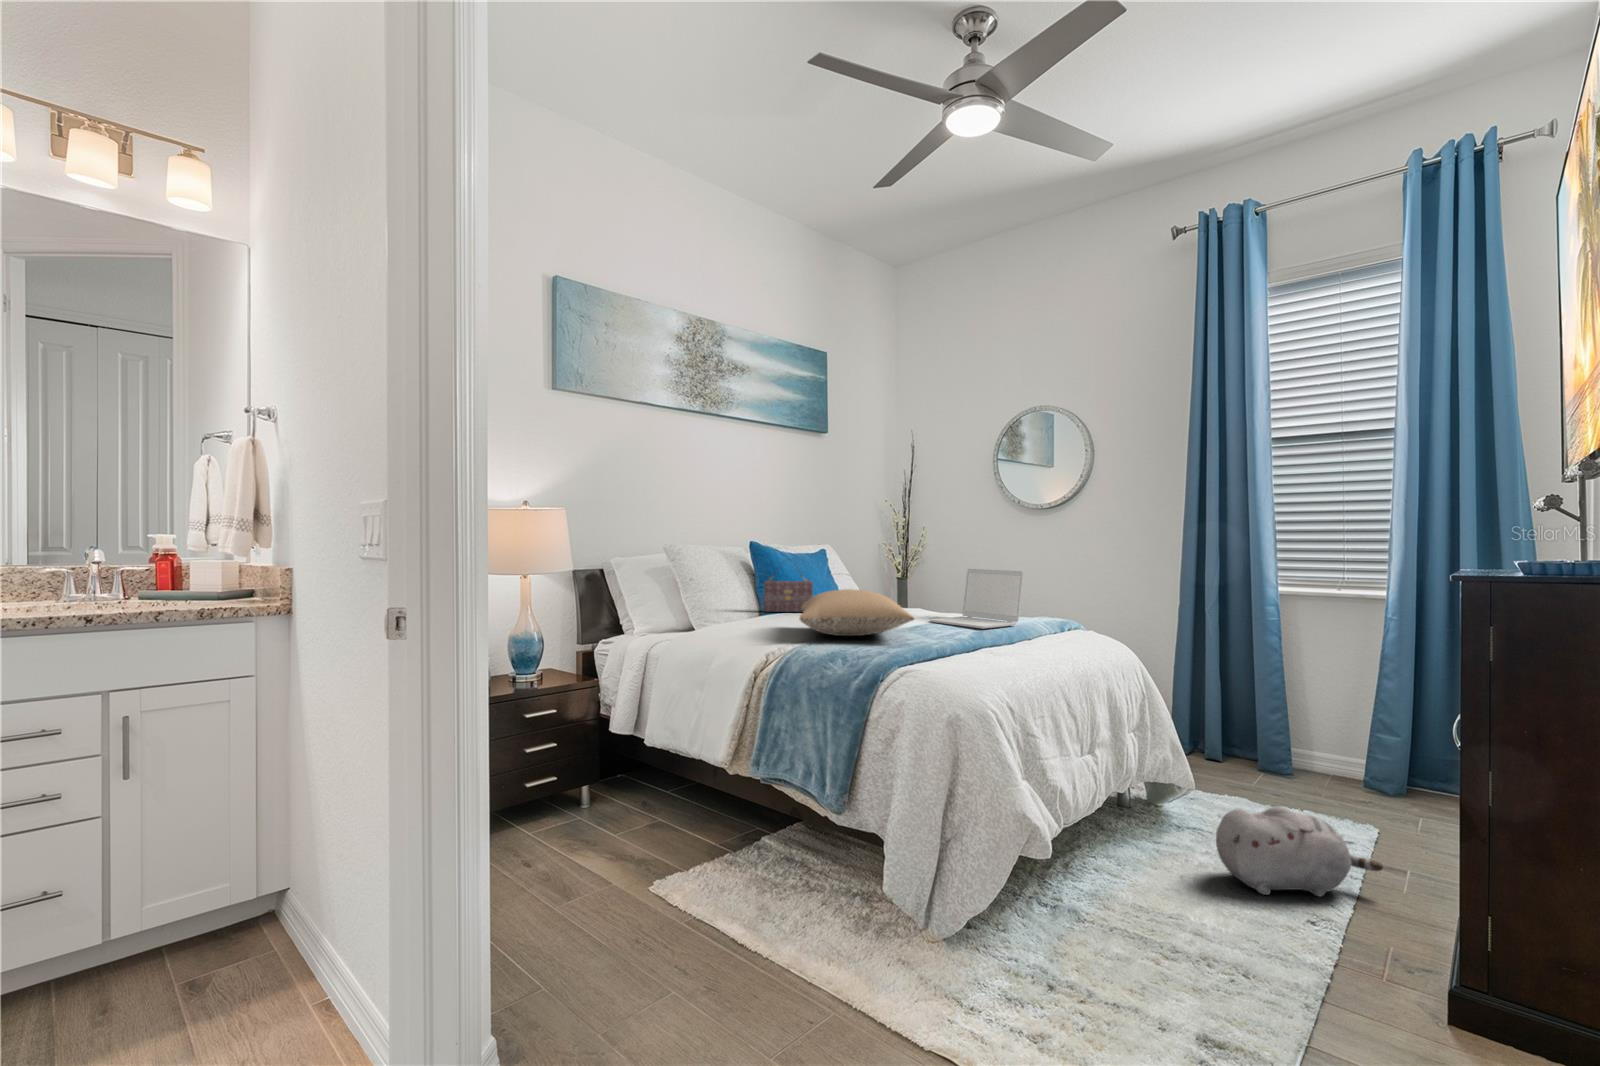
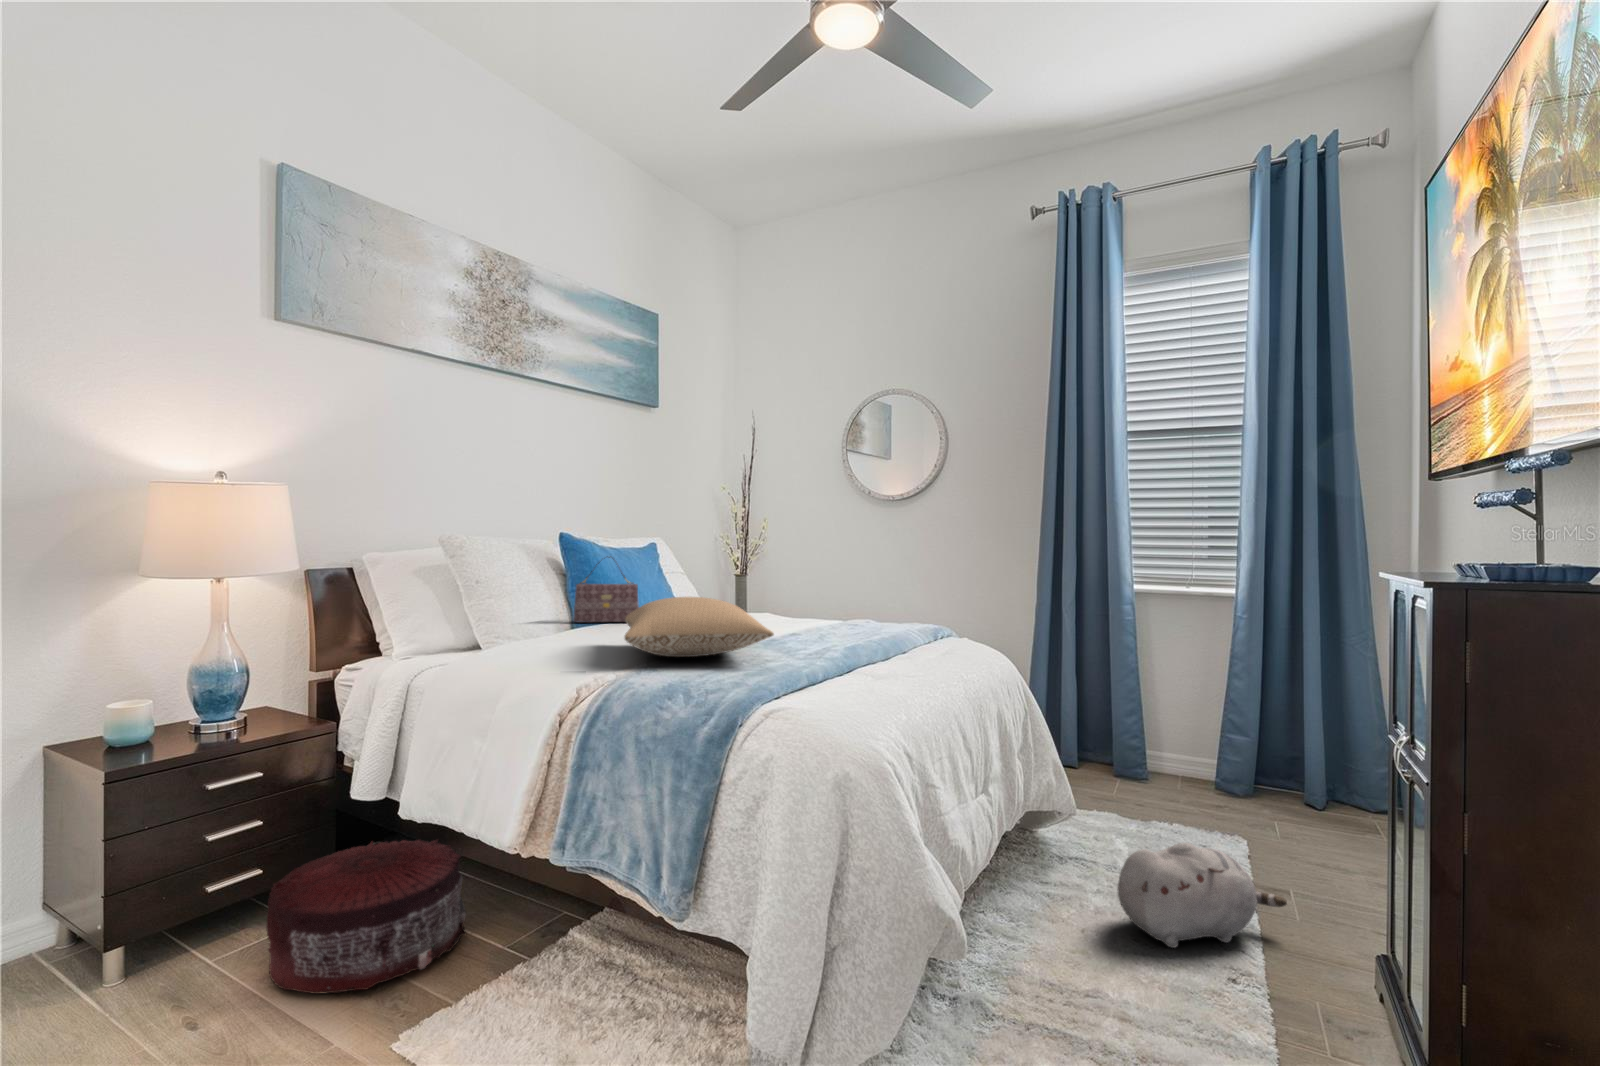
laptop: present [930,569,1023,629] -> none [782,569,890,641]
pouf: none [563,763,690,856] -> present [267,839,466,994]

